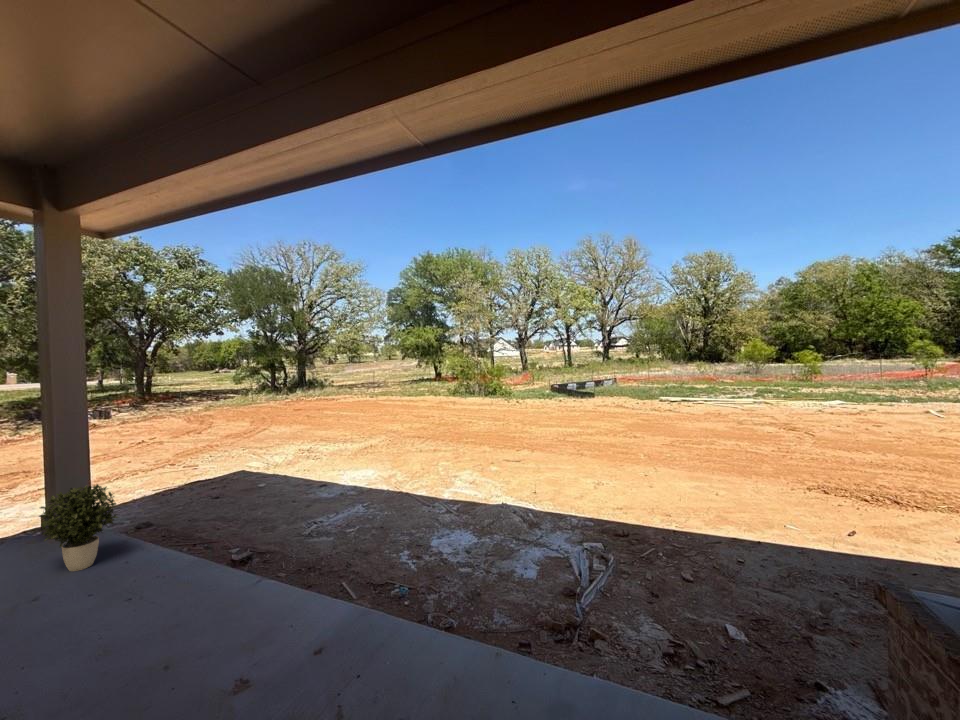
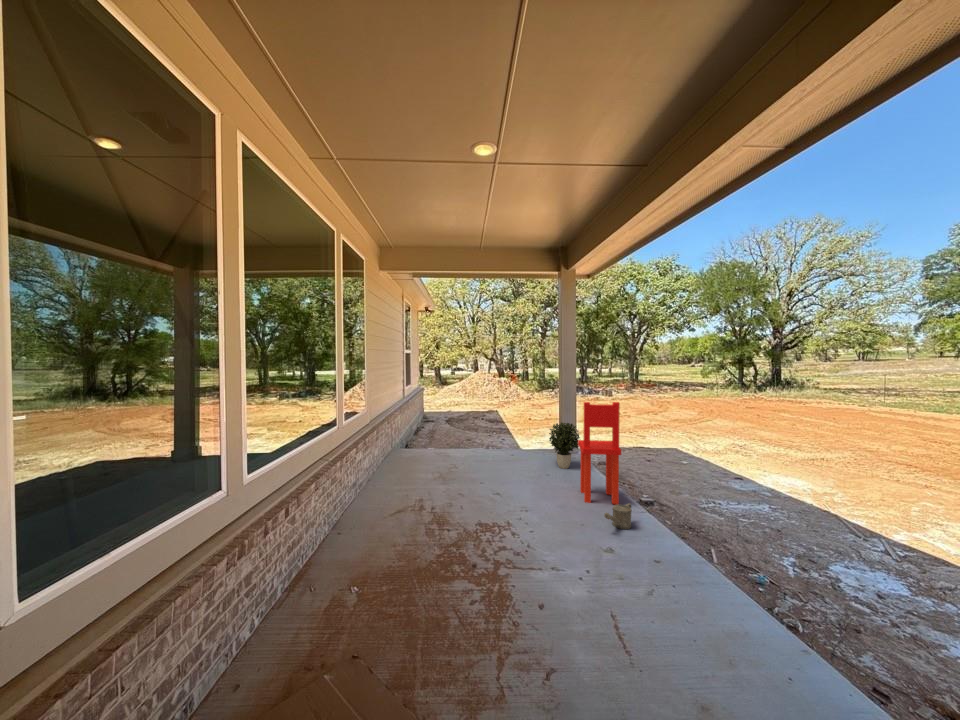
chair: none [133,435,225,615] -> present [578,402,621,504]
watering can: none [227,580,263,630] -> present [604,503,632,529]

